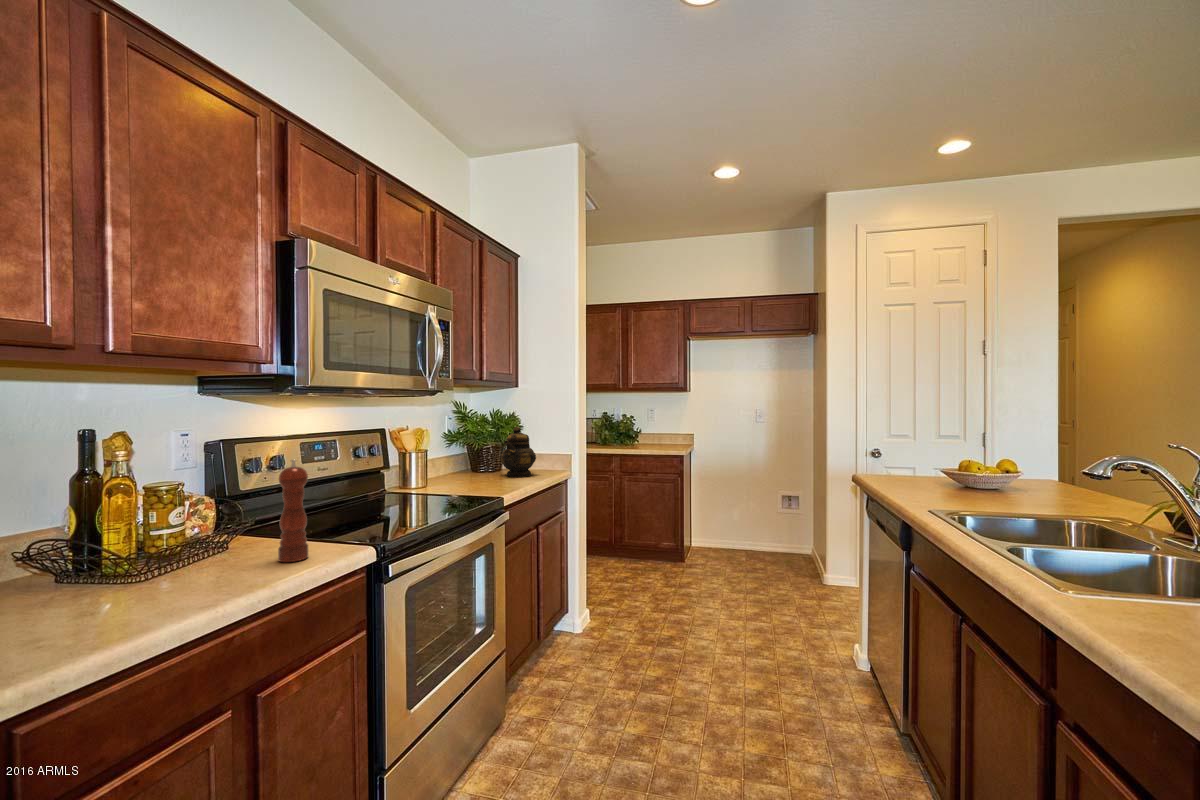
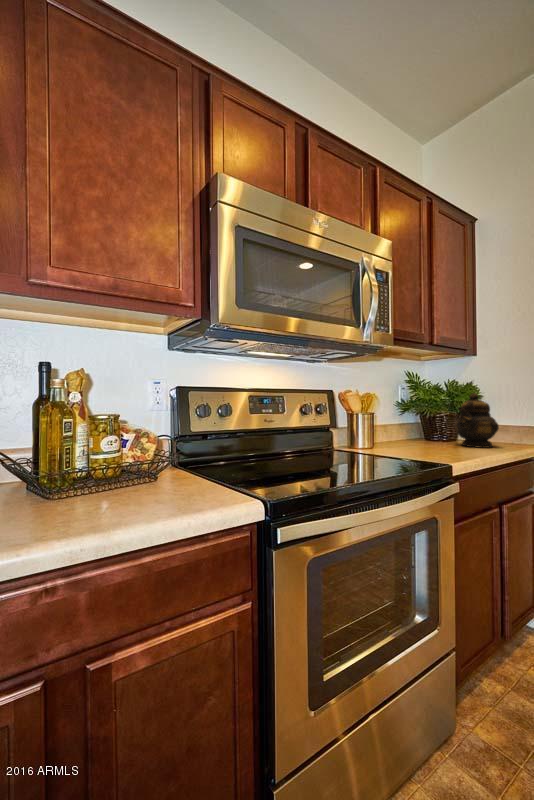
pepper mill: present [278,460,308,562] -> none [163,392,192,504]

